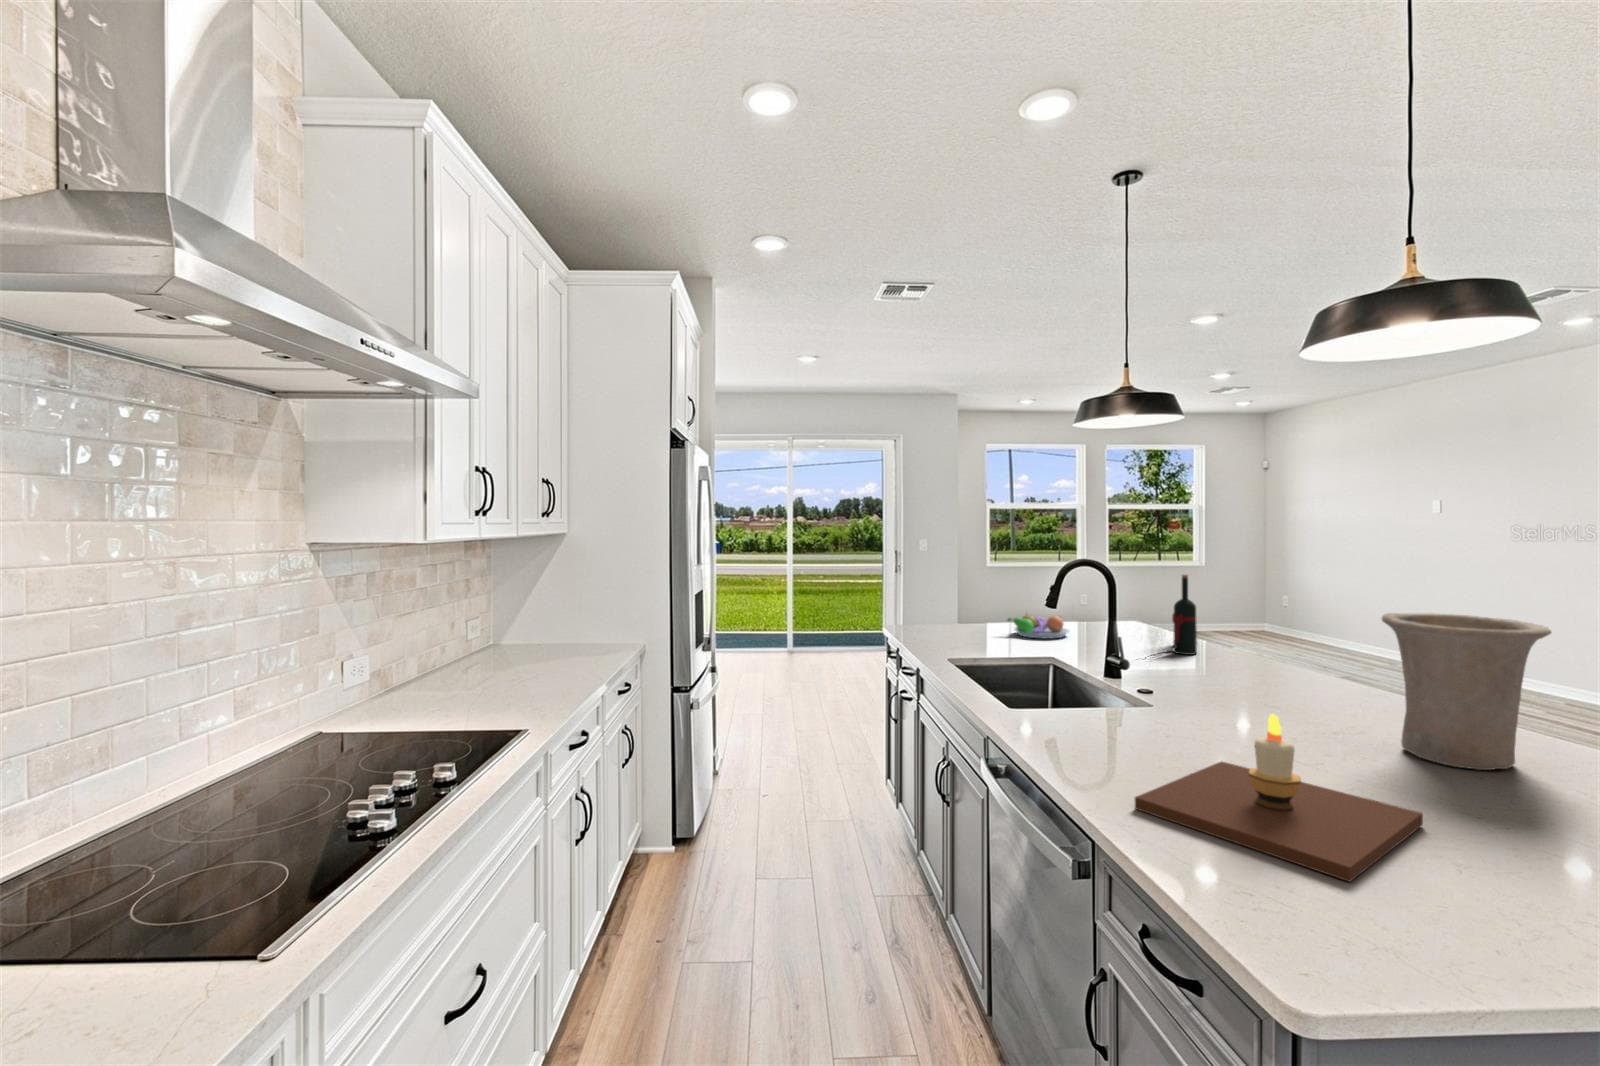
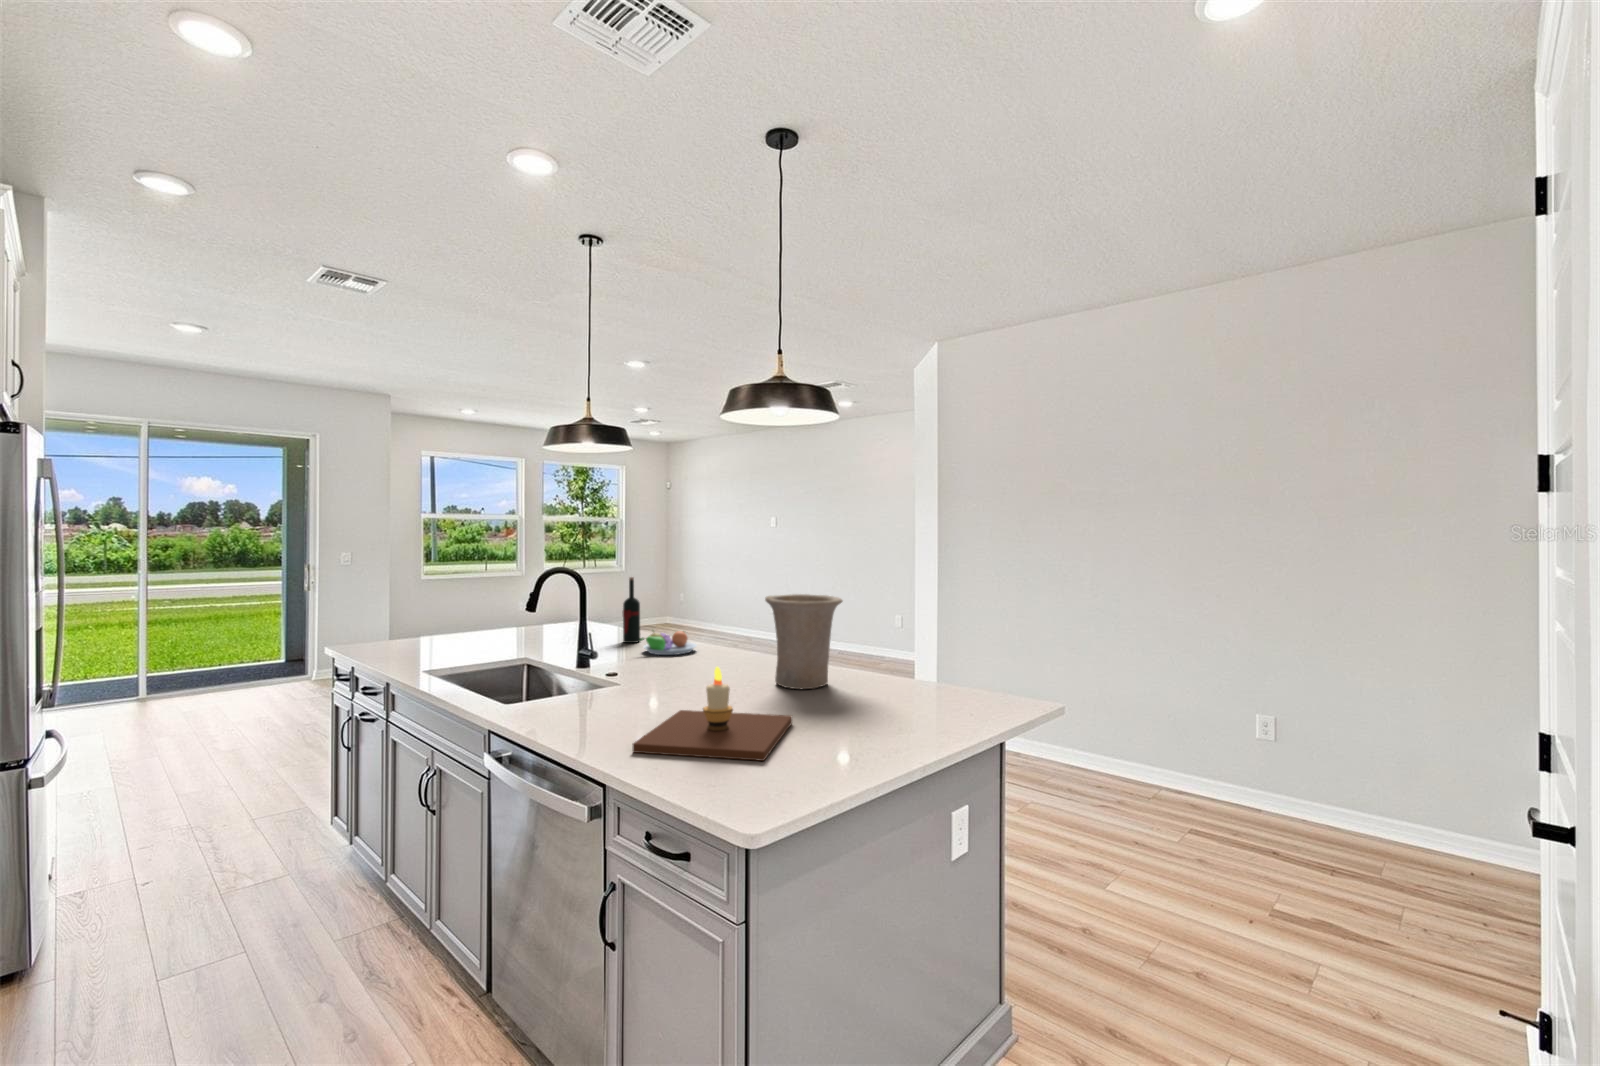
fruit bowl: present [1008,613,1069,639] -> present [640,631,697,655]

